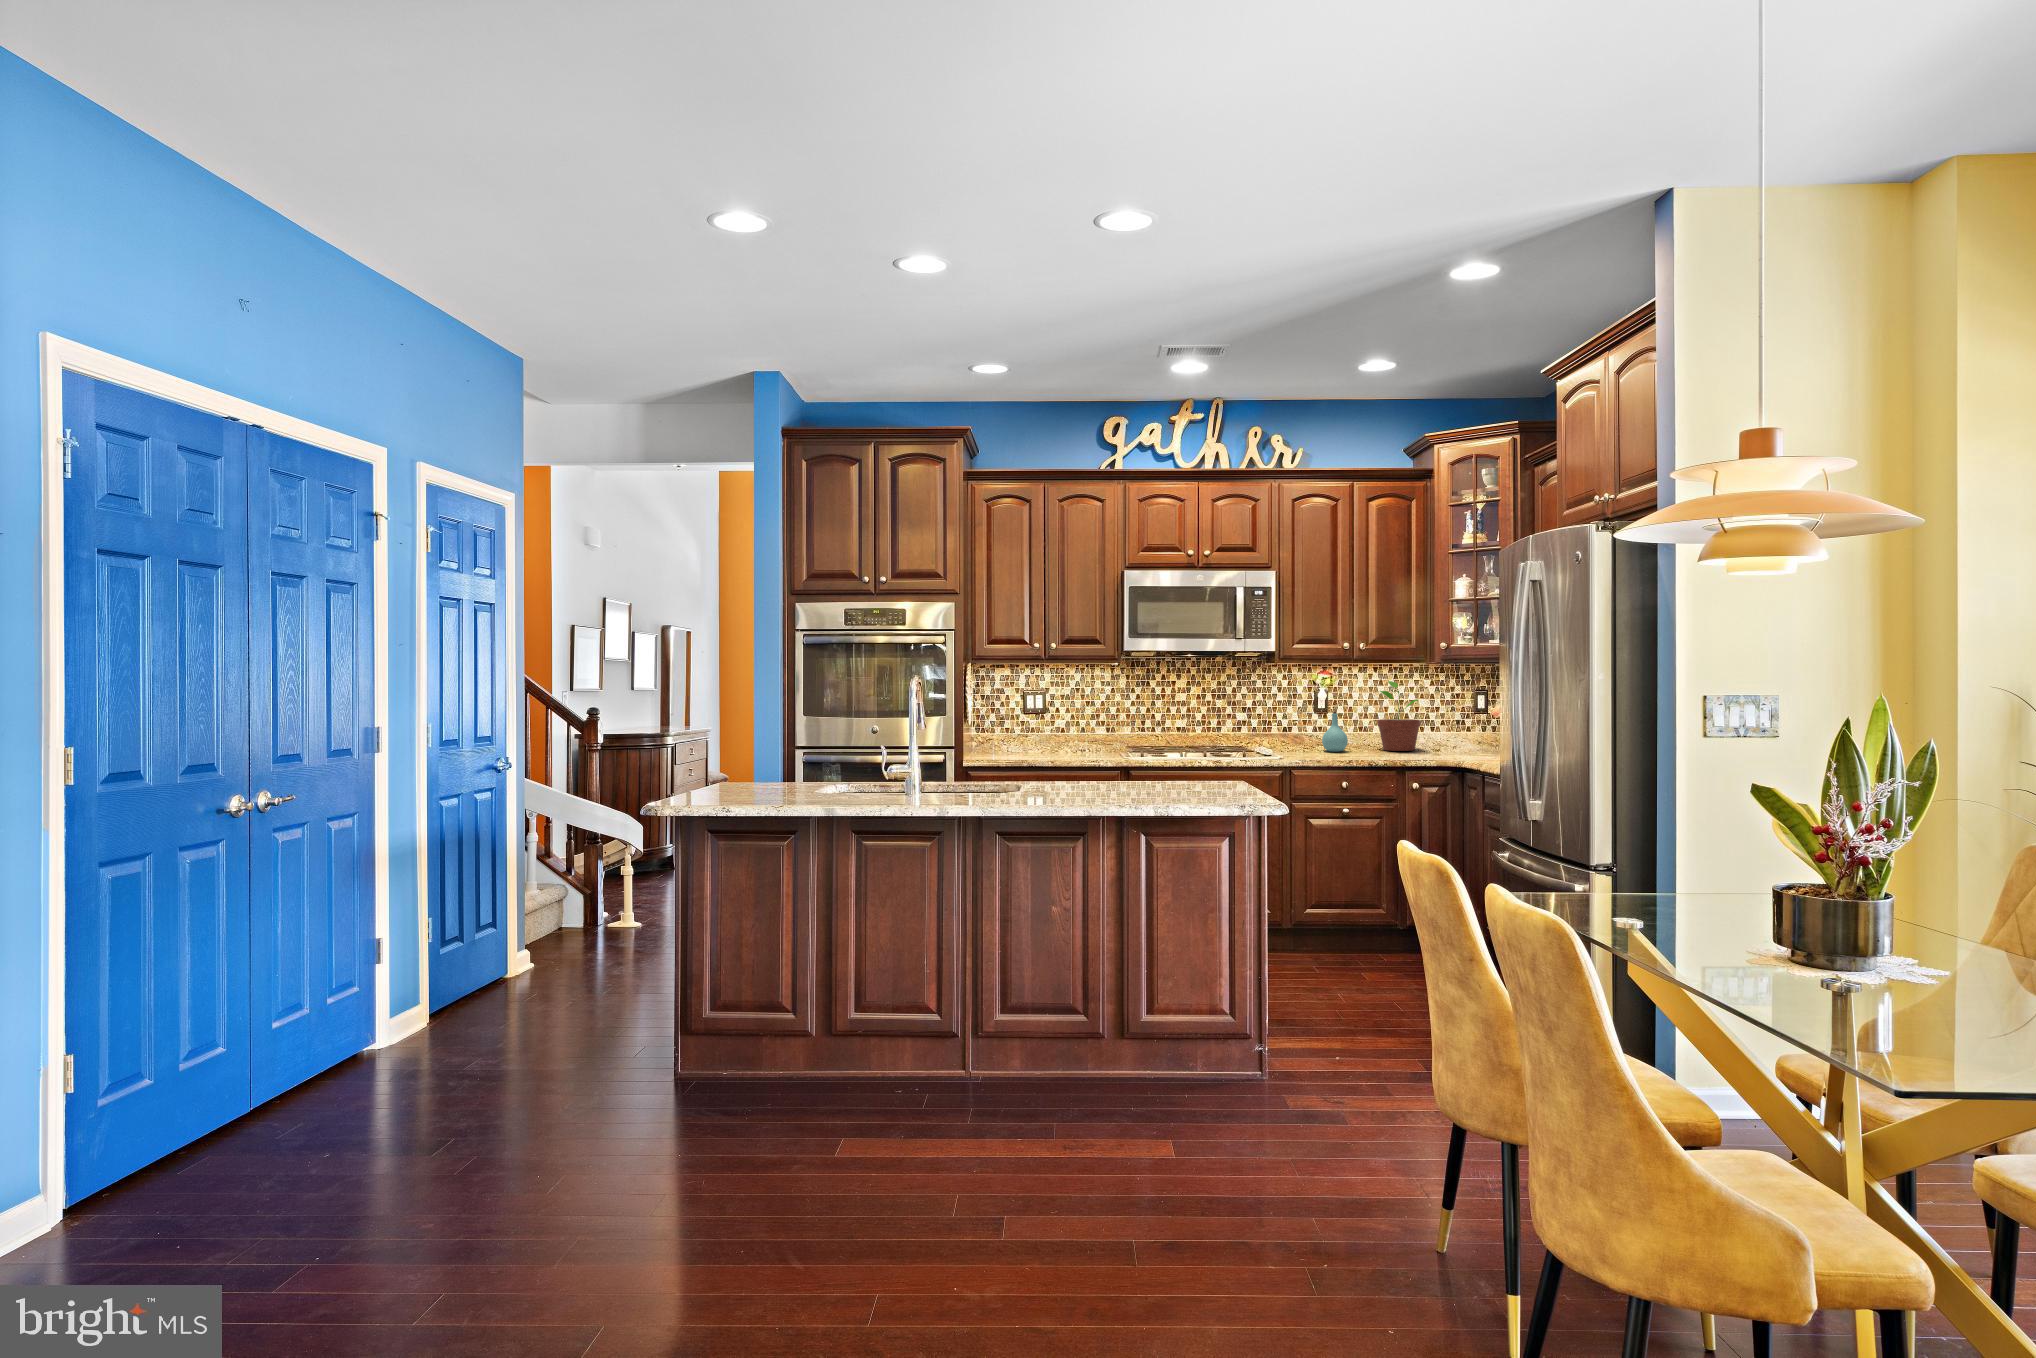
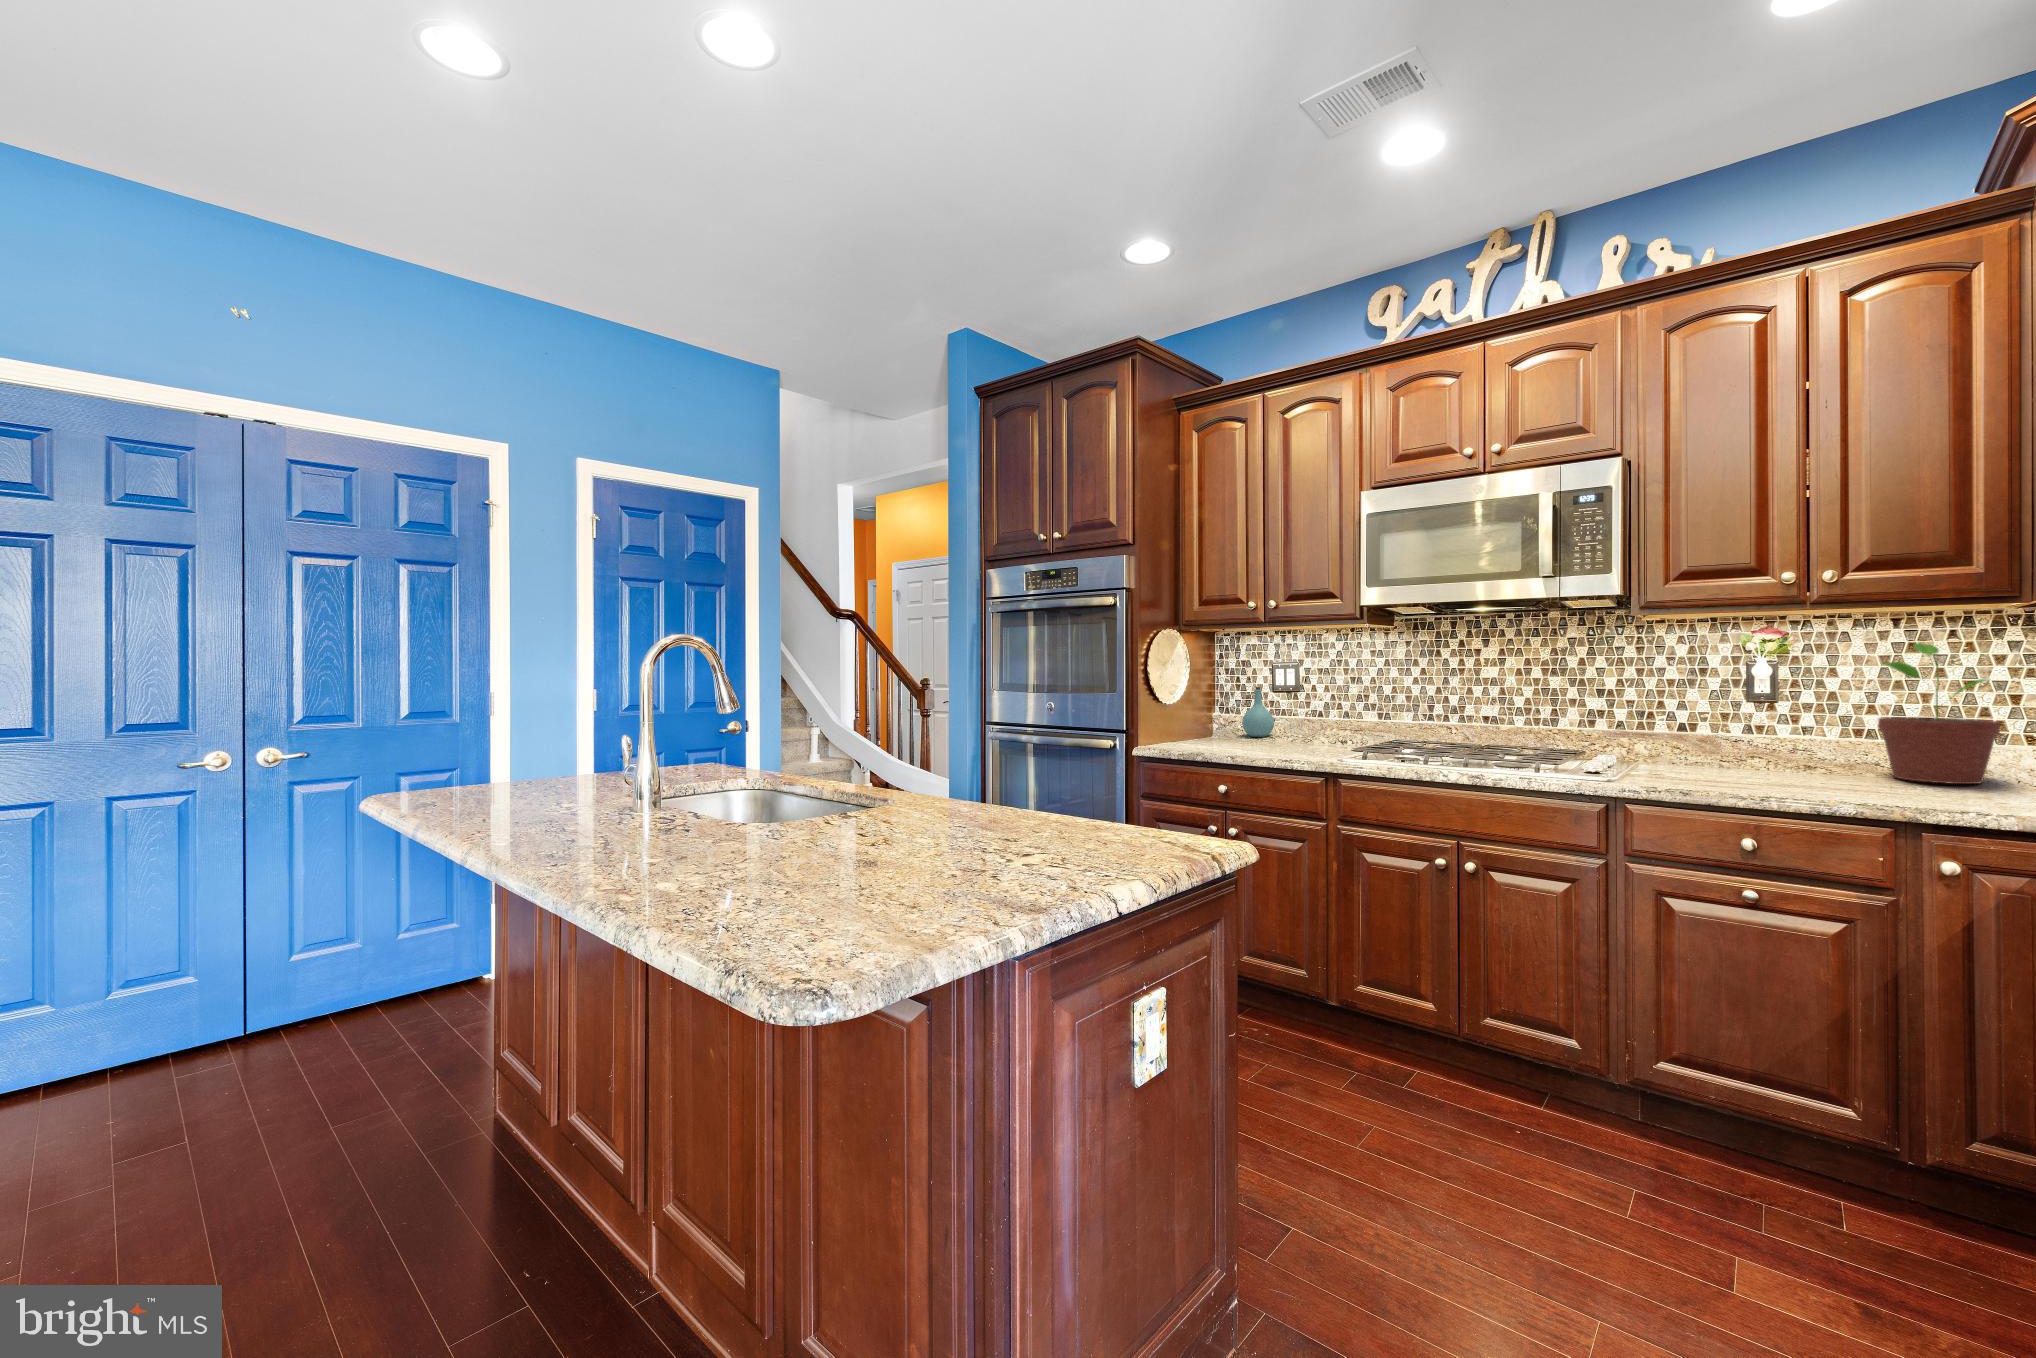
bottle: present [1322,712,1348,752] -> present [1242,687,1274,737]

